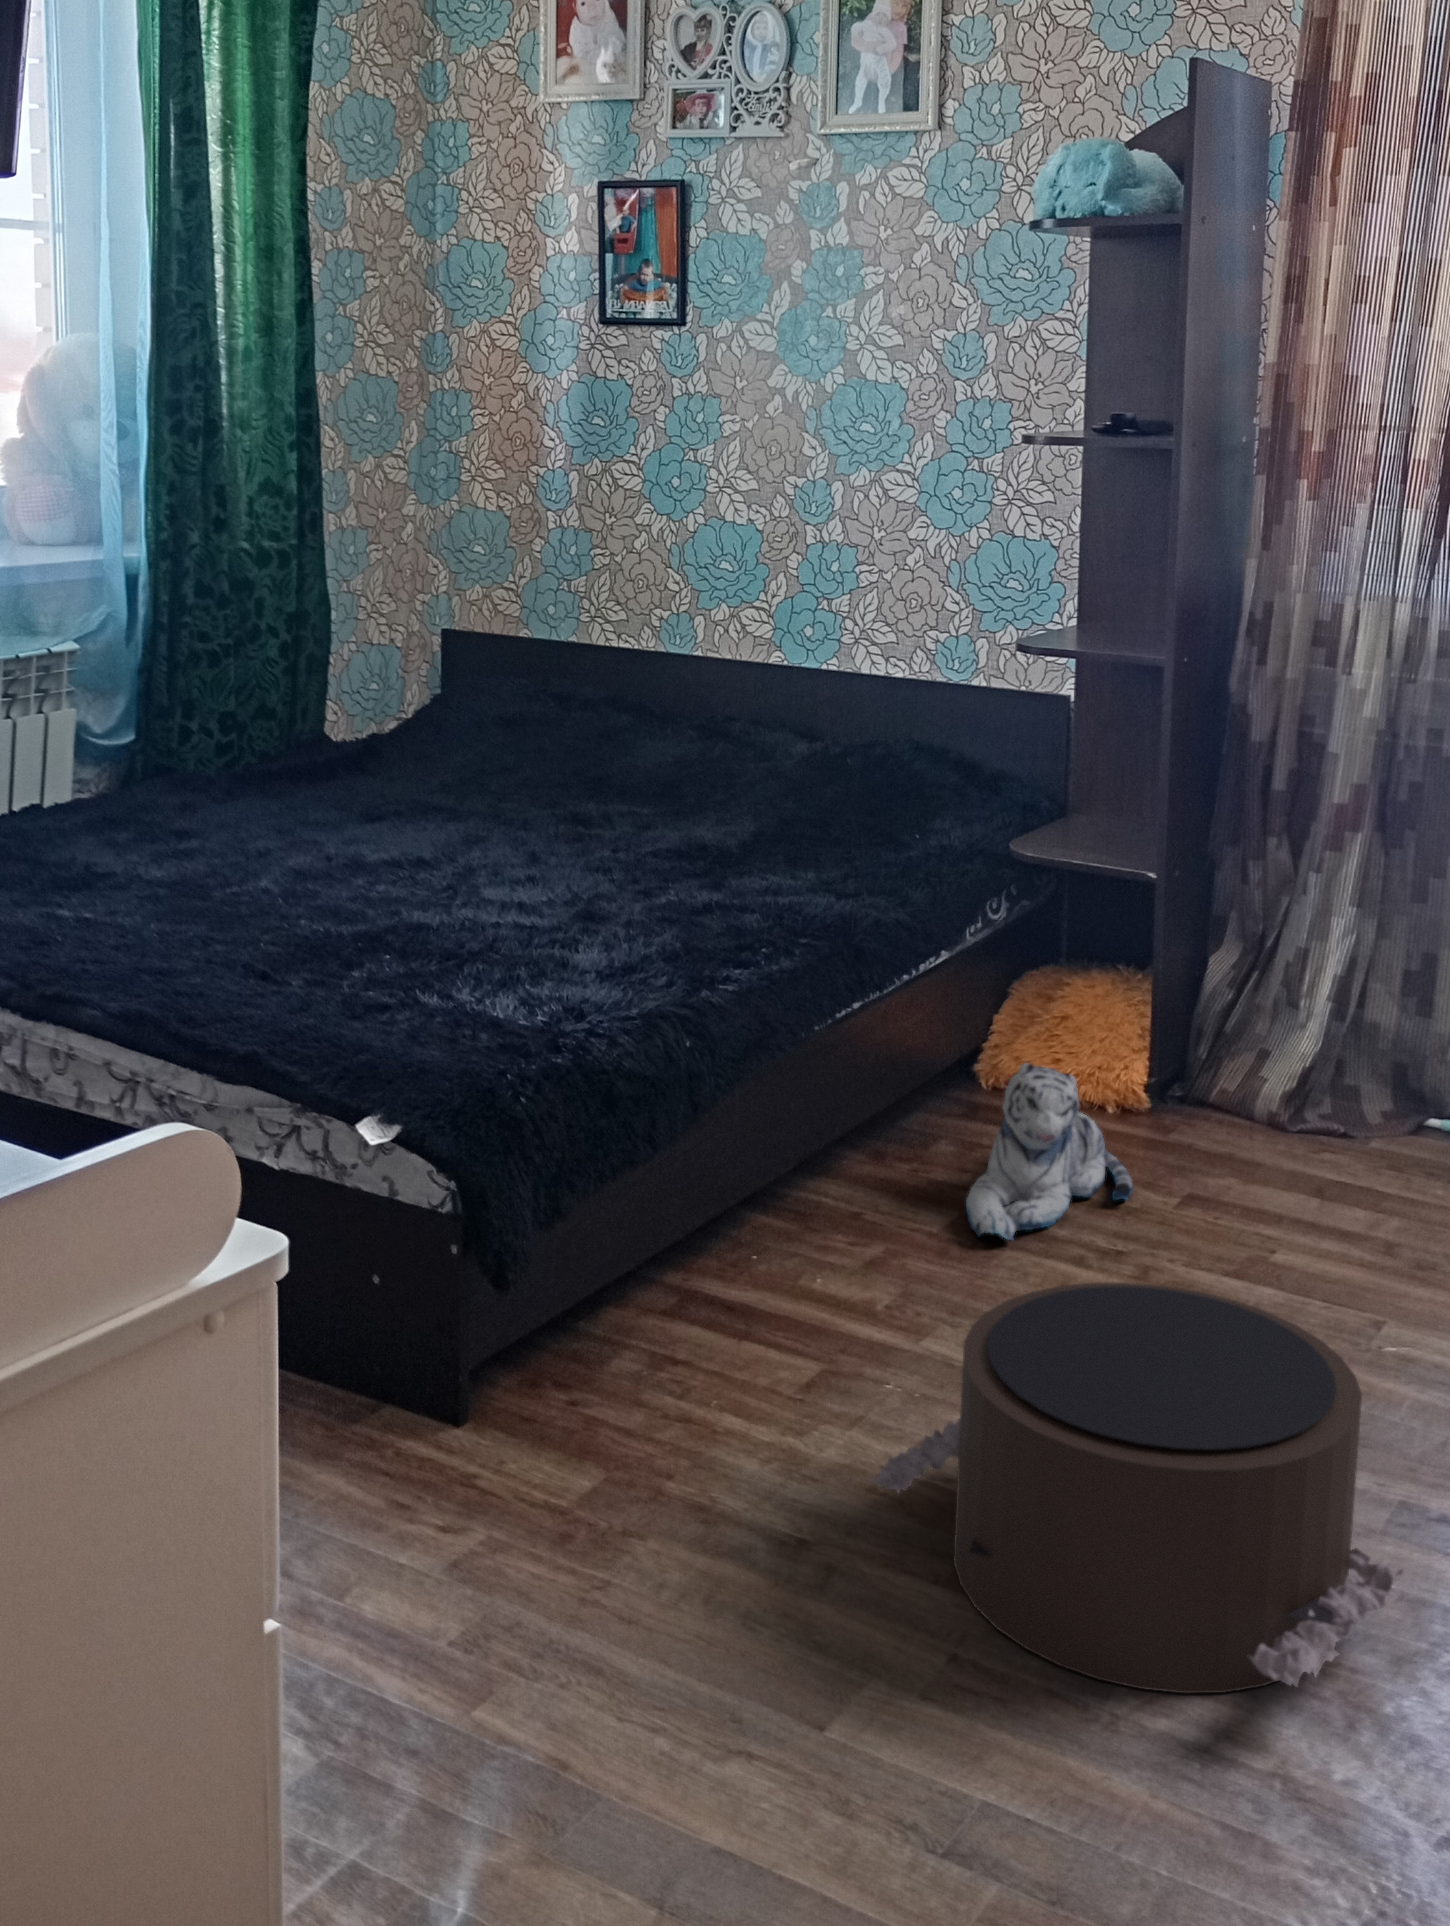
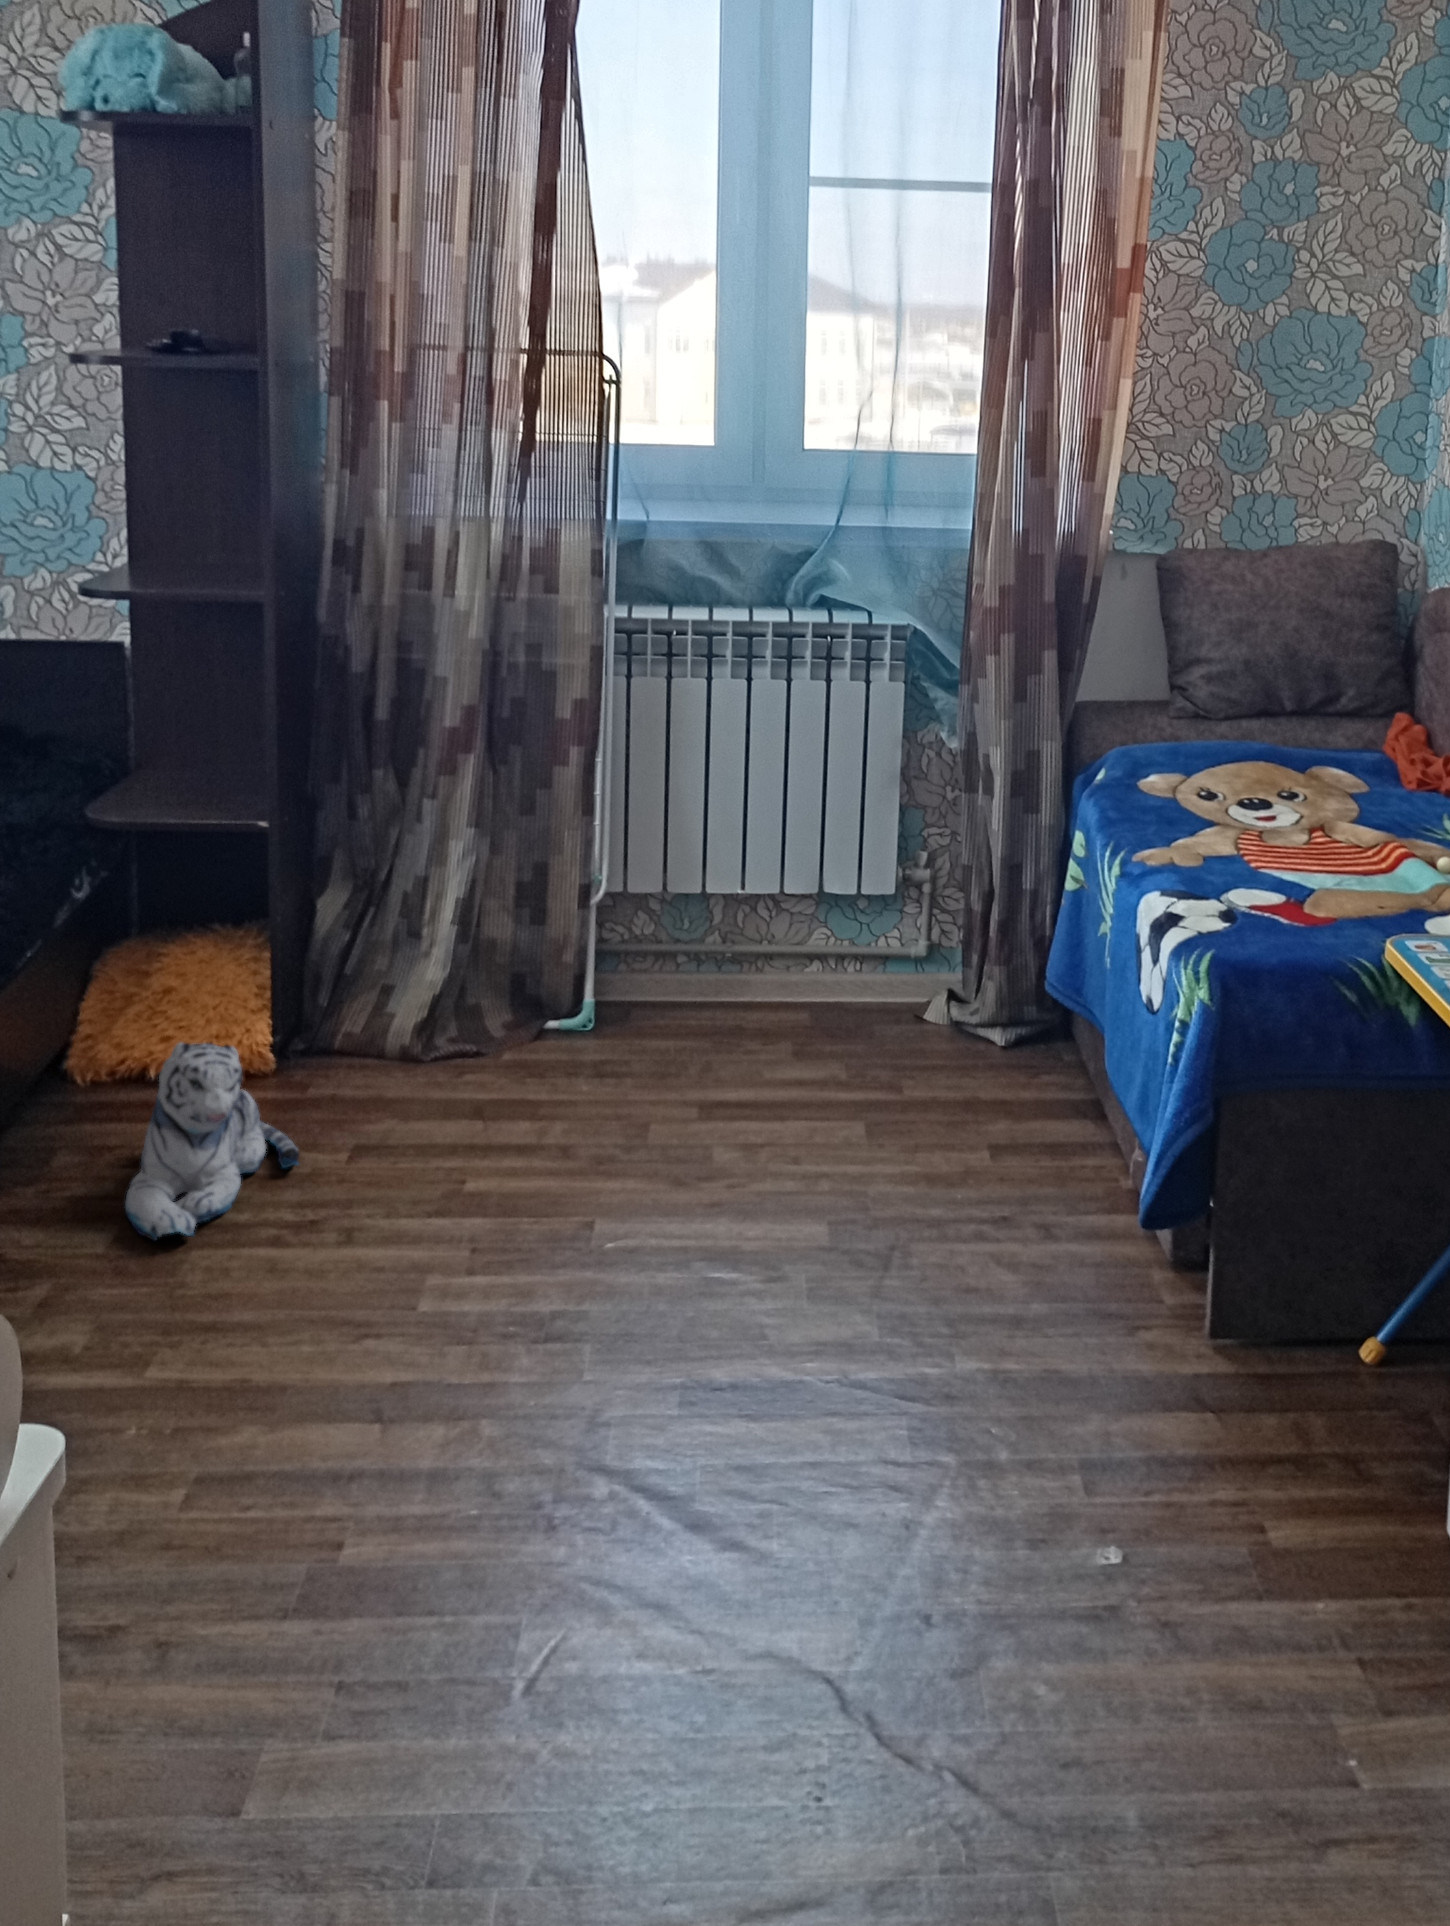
pouf: present [872,1282,1403,1693] -> none [173,1229,725,1640]

